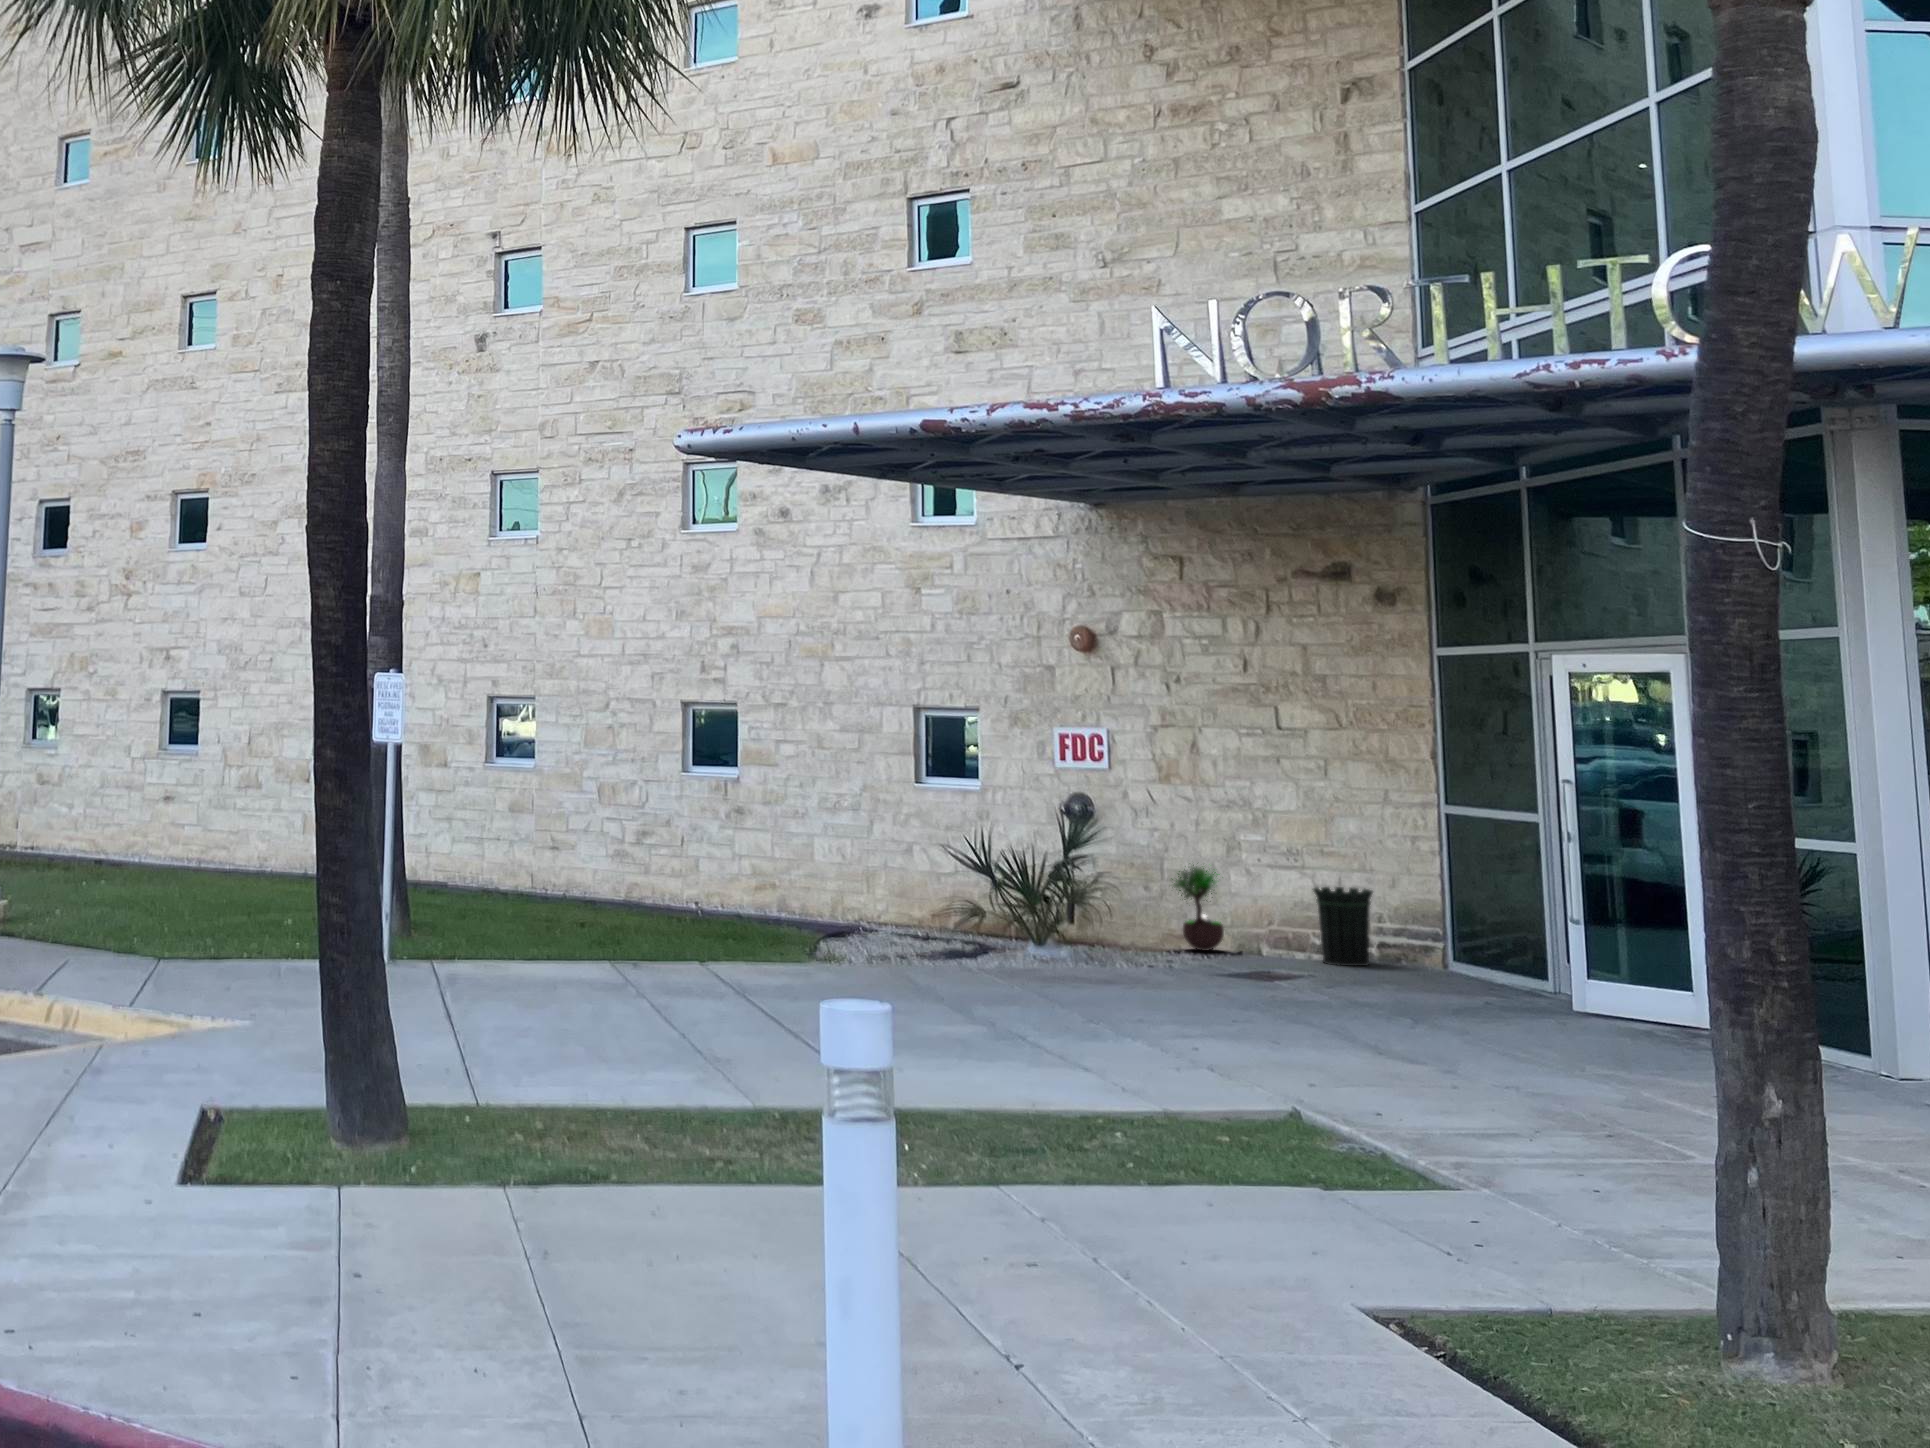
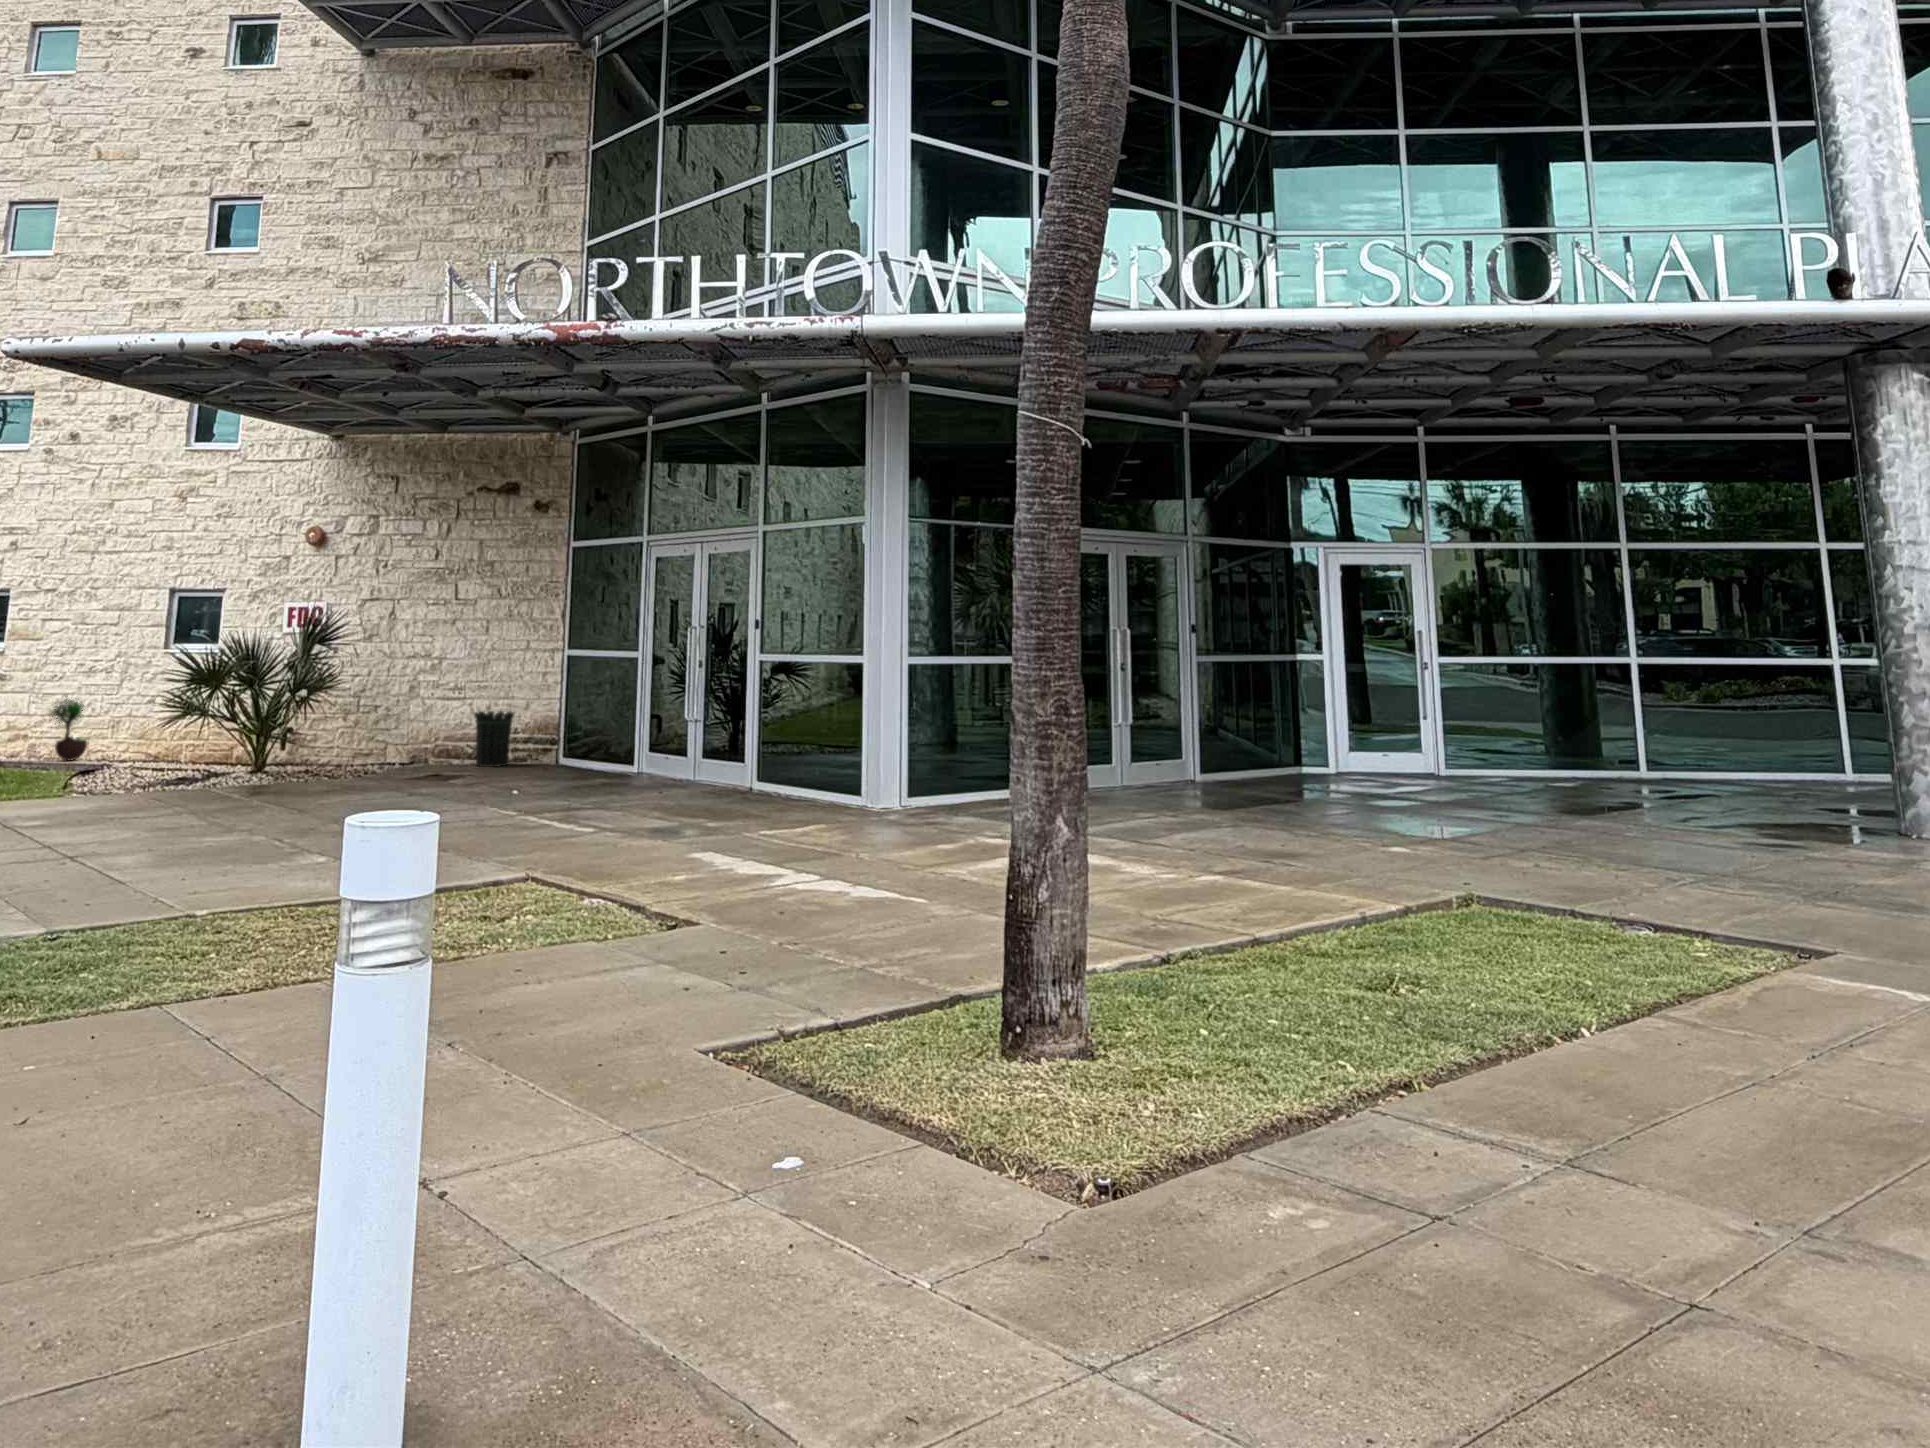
potted tree: present [1171,865,1224,951] -> present [51,700,87,761]

